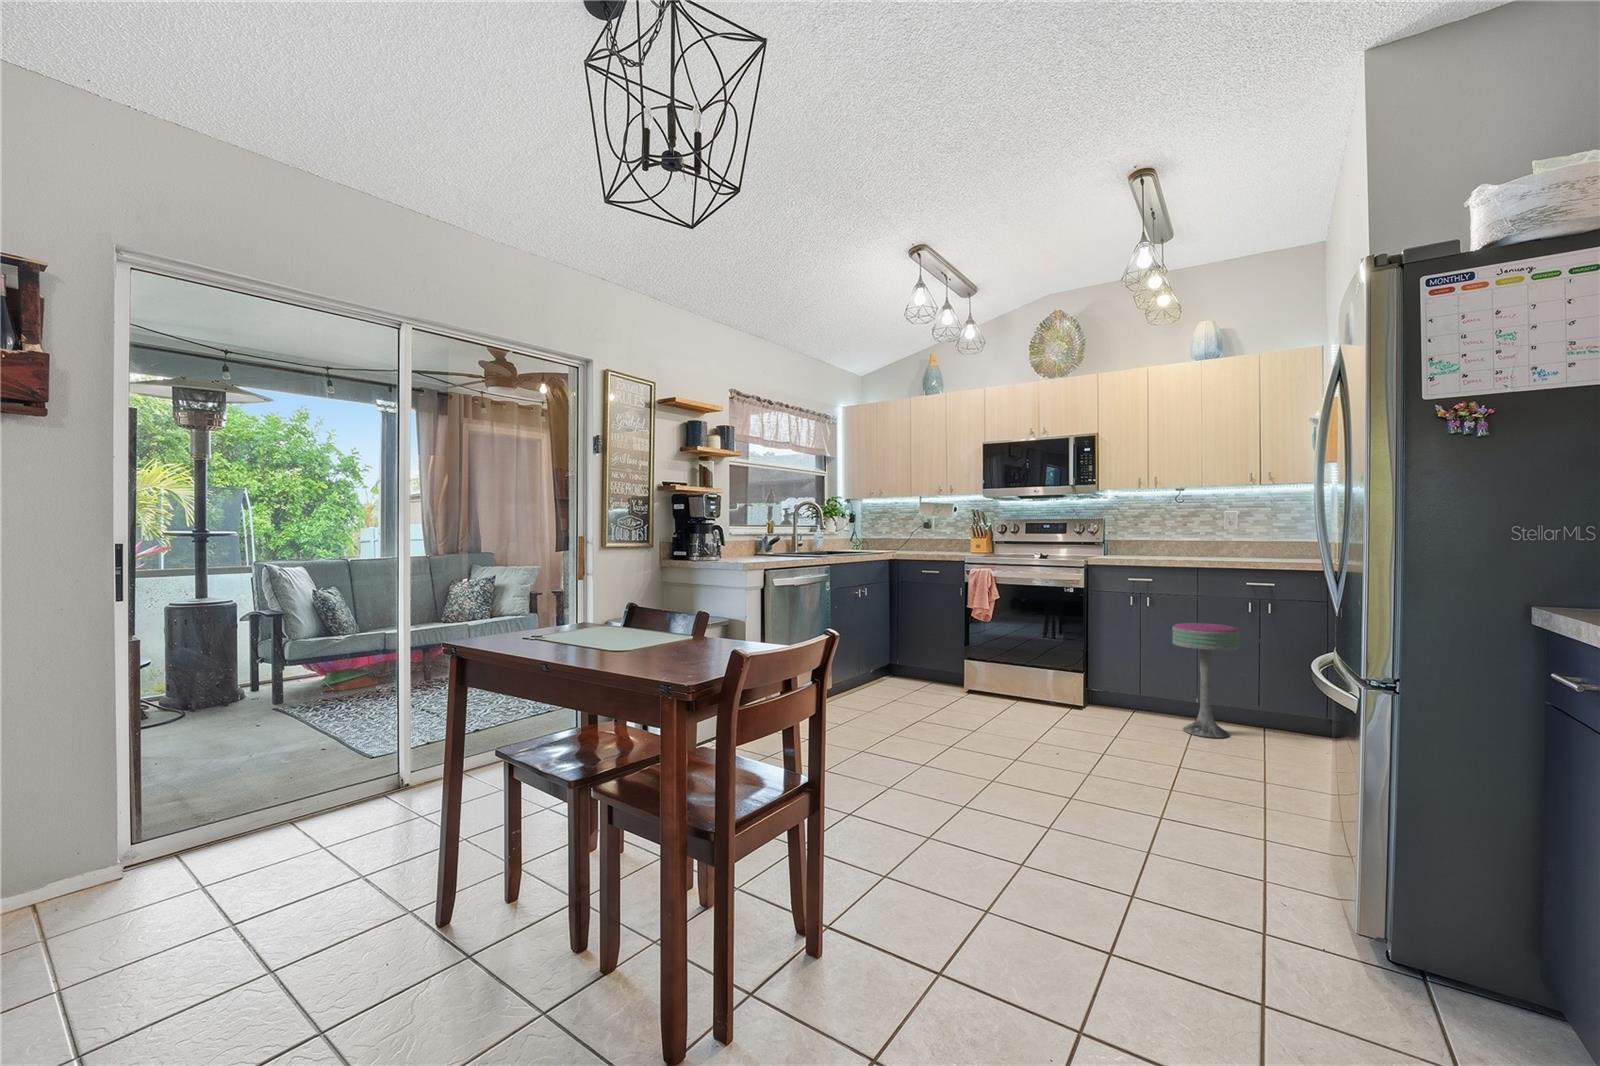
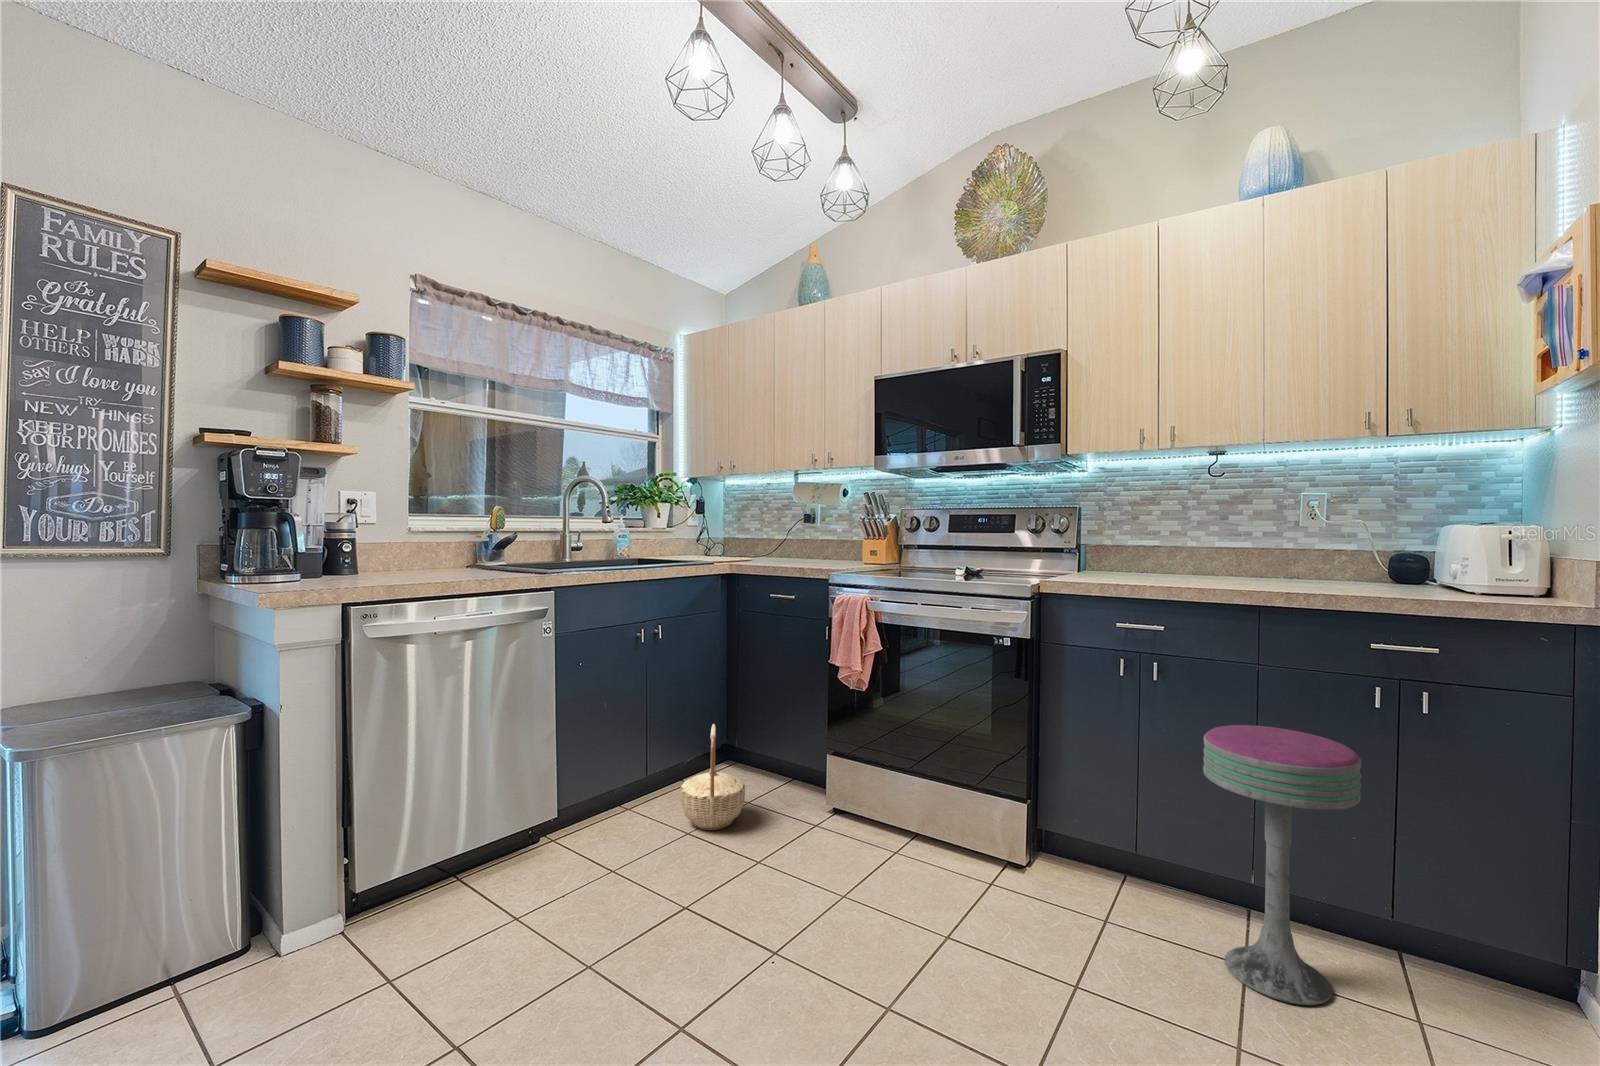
basket: none [886,643,922,698] -> present [680,724,745,830]

